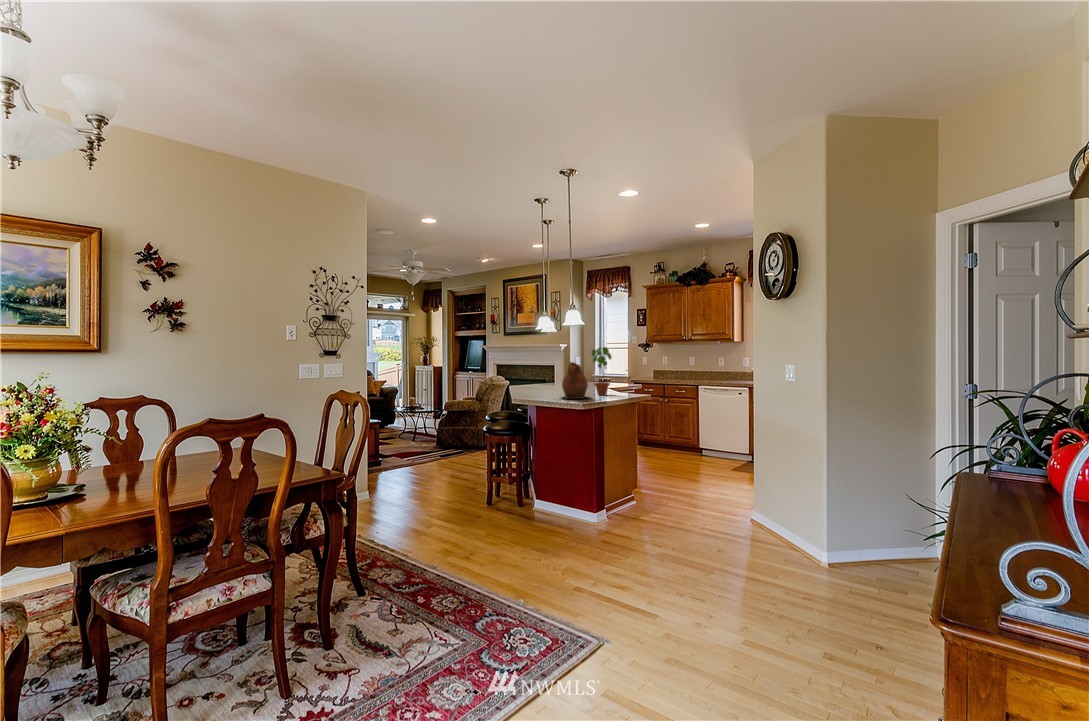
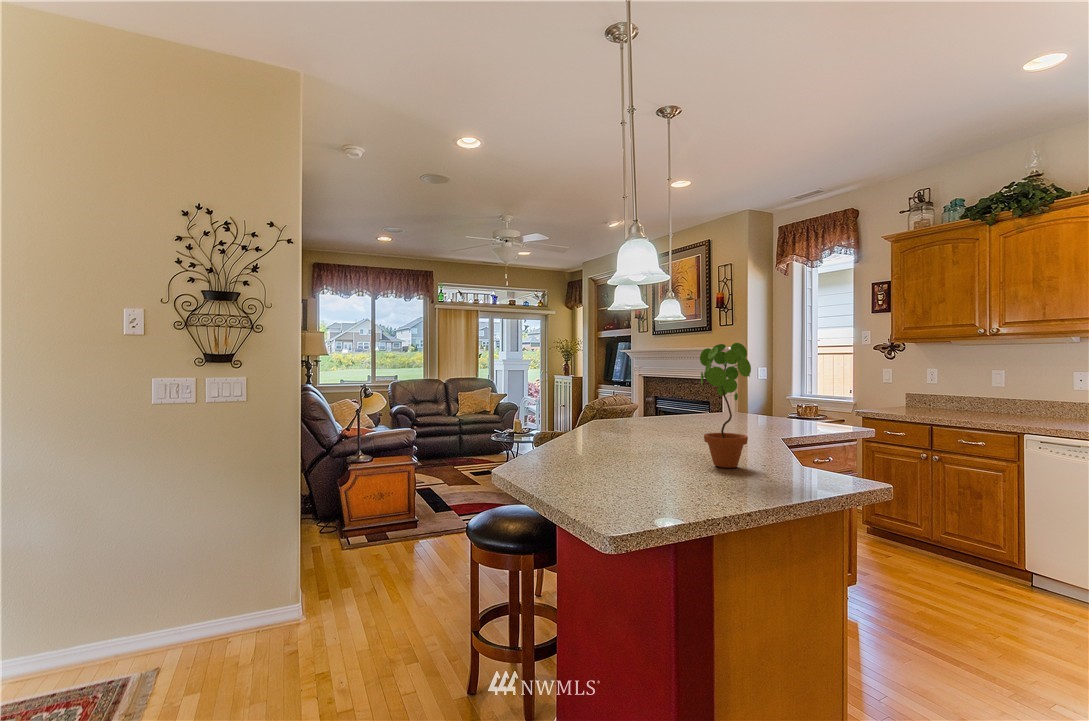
ceramic pitcher: present [562,362,590,399] -> none [579,382,673,488]

